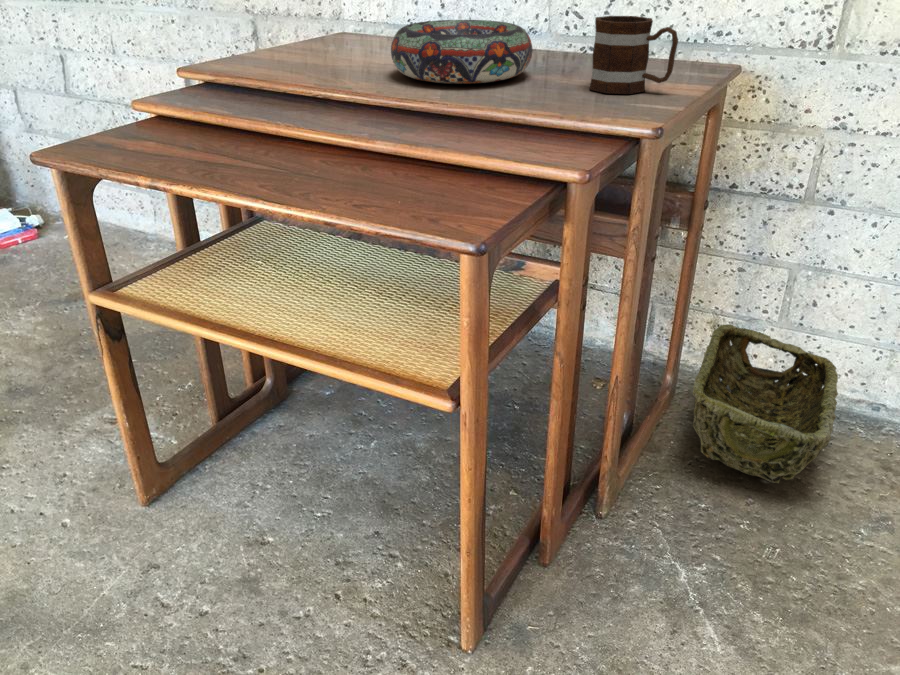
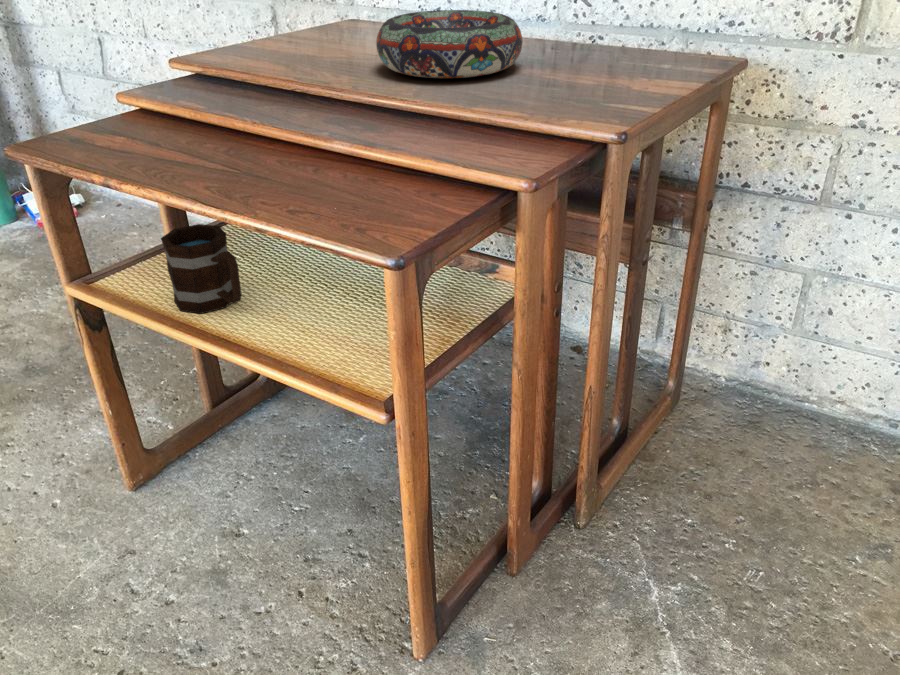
mug: present [590,16,678,94] -> present [161,224,242,314]
woven basket: present [693,324,838,483] -> none [683,330,849,502]

